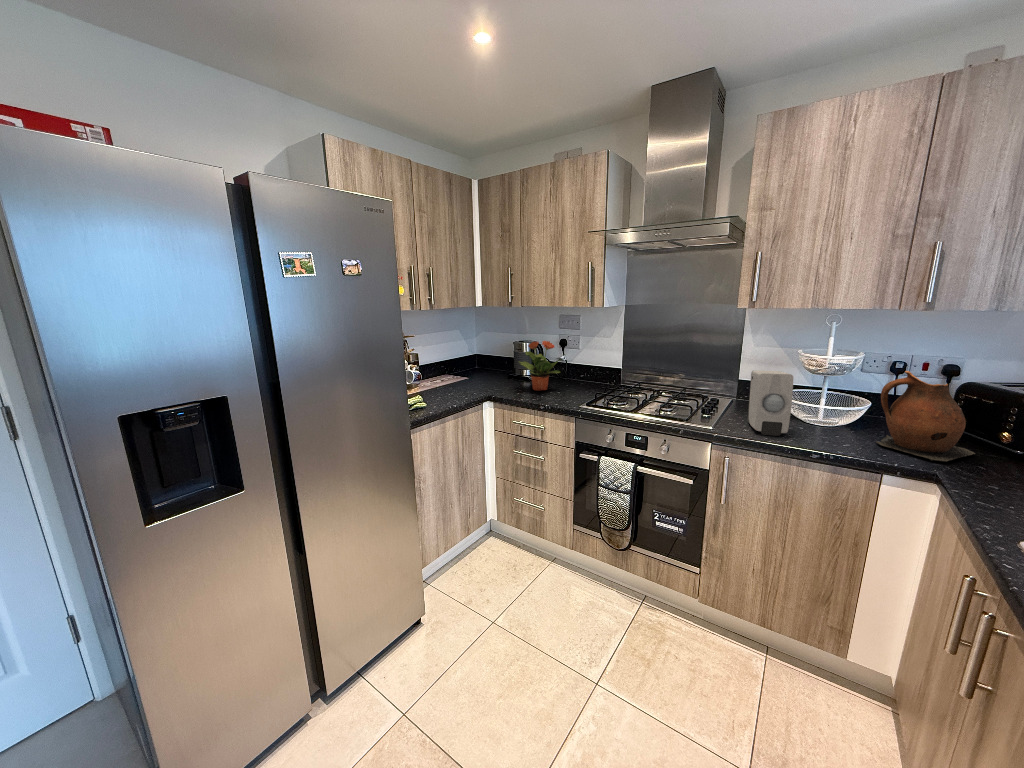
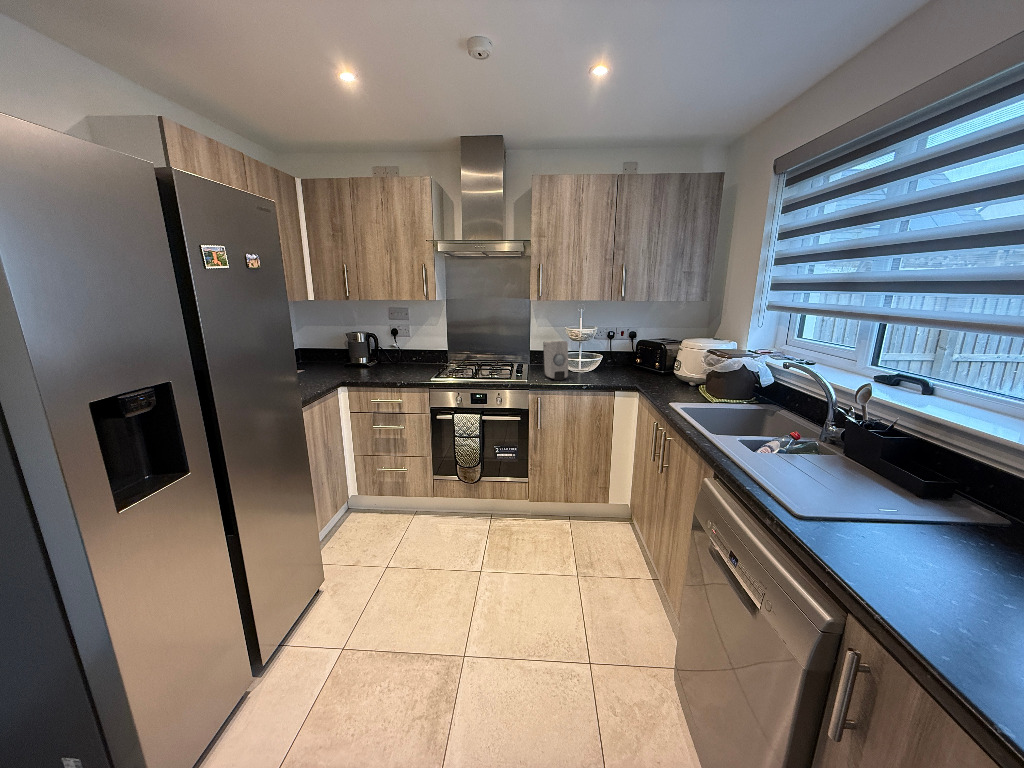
potted plant: present [520,341,560,391] -> none [364,329,405,373]
ceramic pitcher: present [876,371,976,462] -> none [607,335,645,381]

